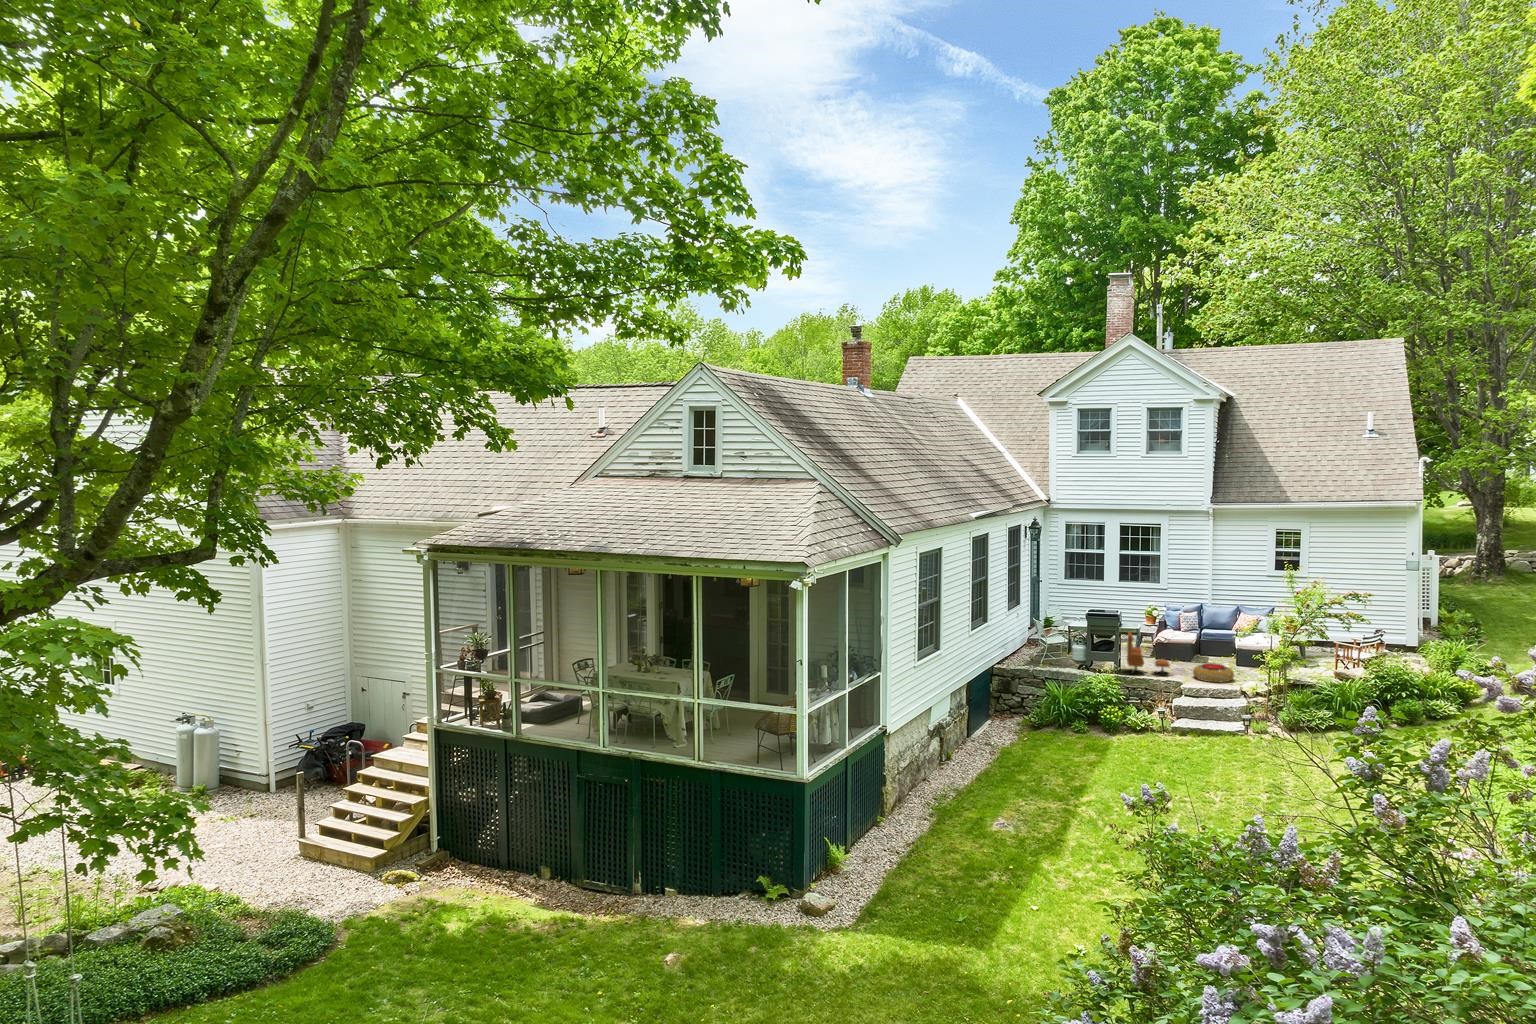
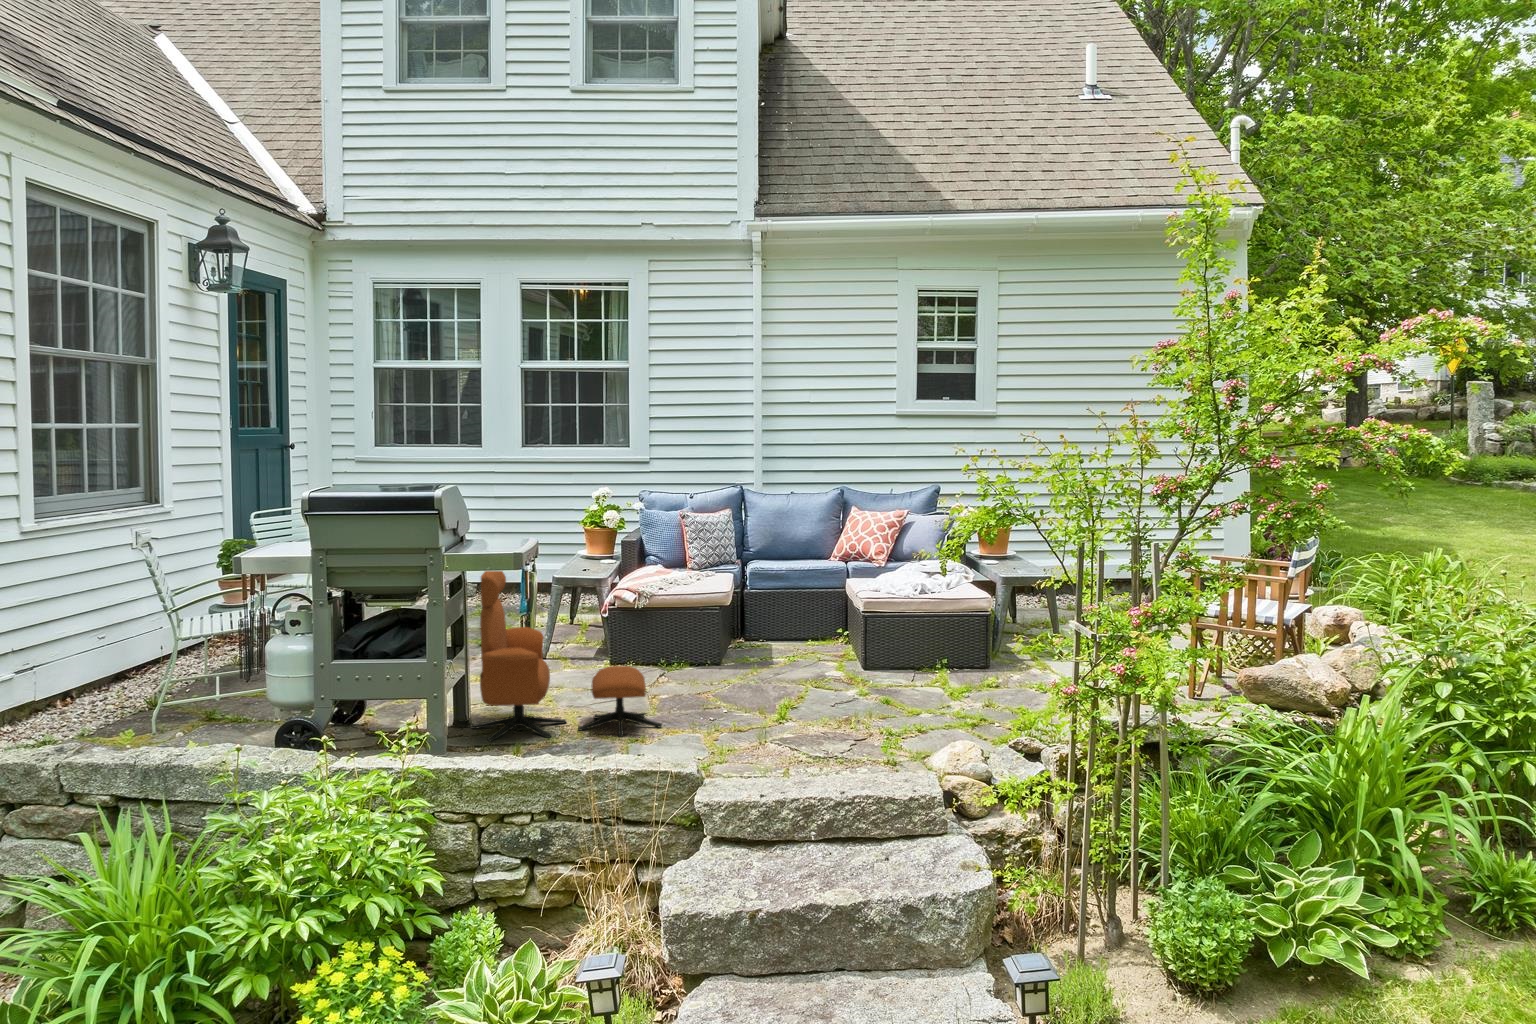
pouf: present [1193,663,1234,682] -> none [731,666,878,743]

